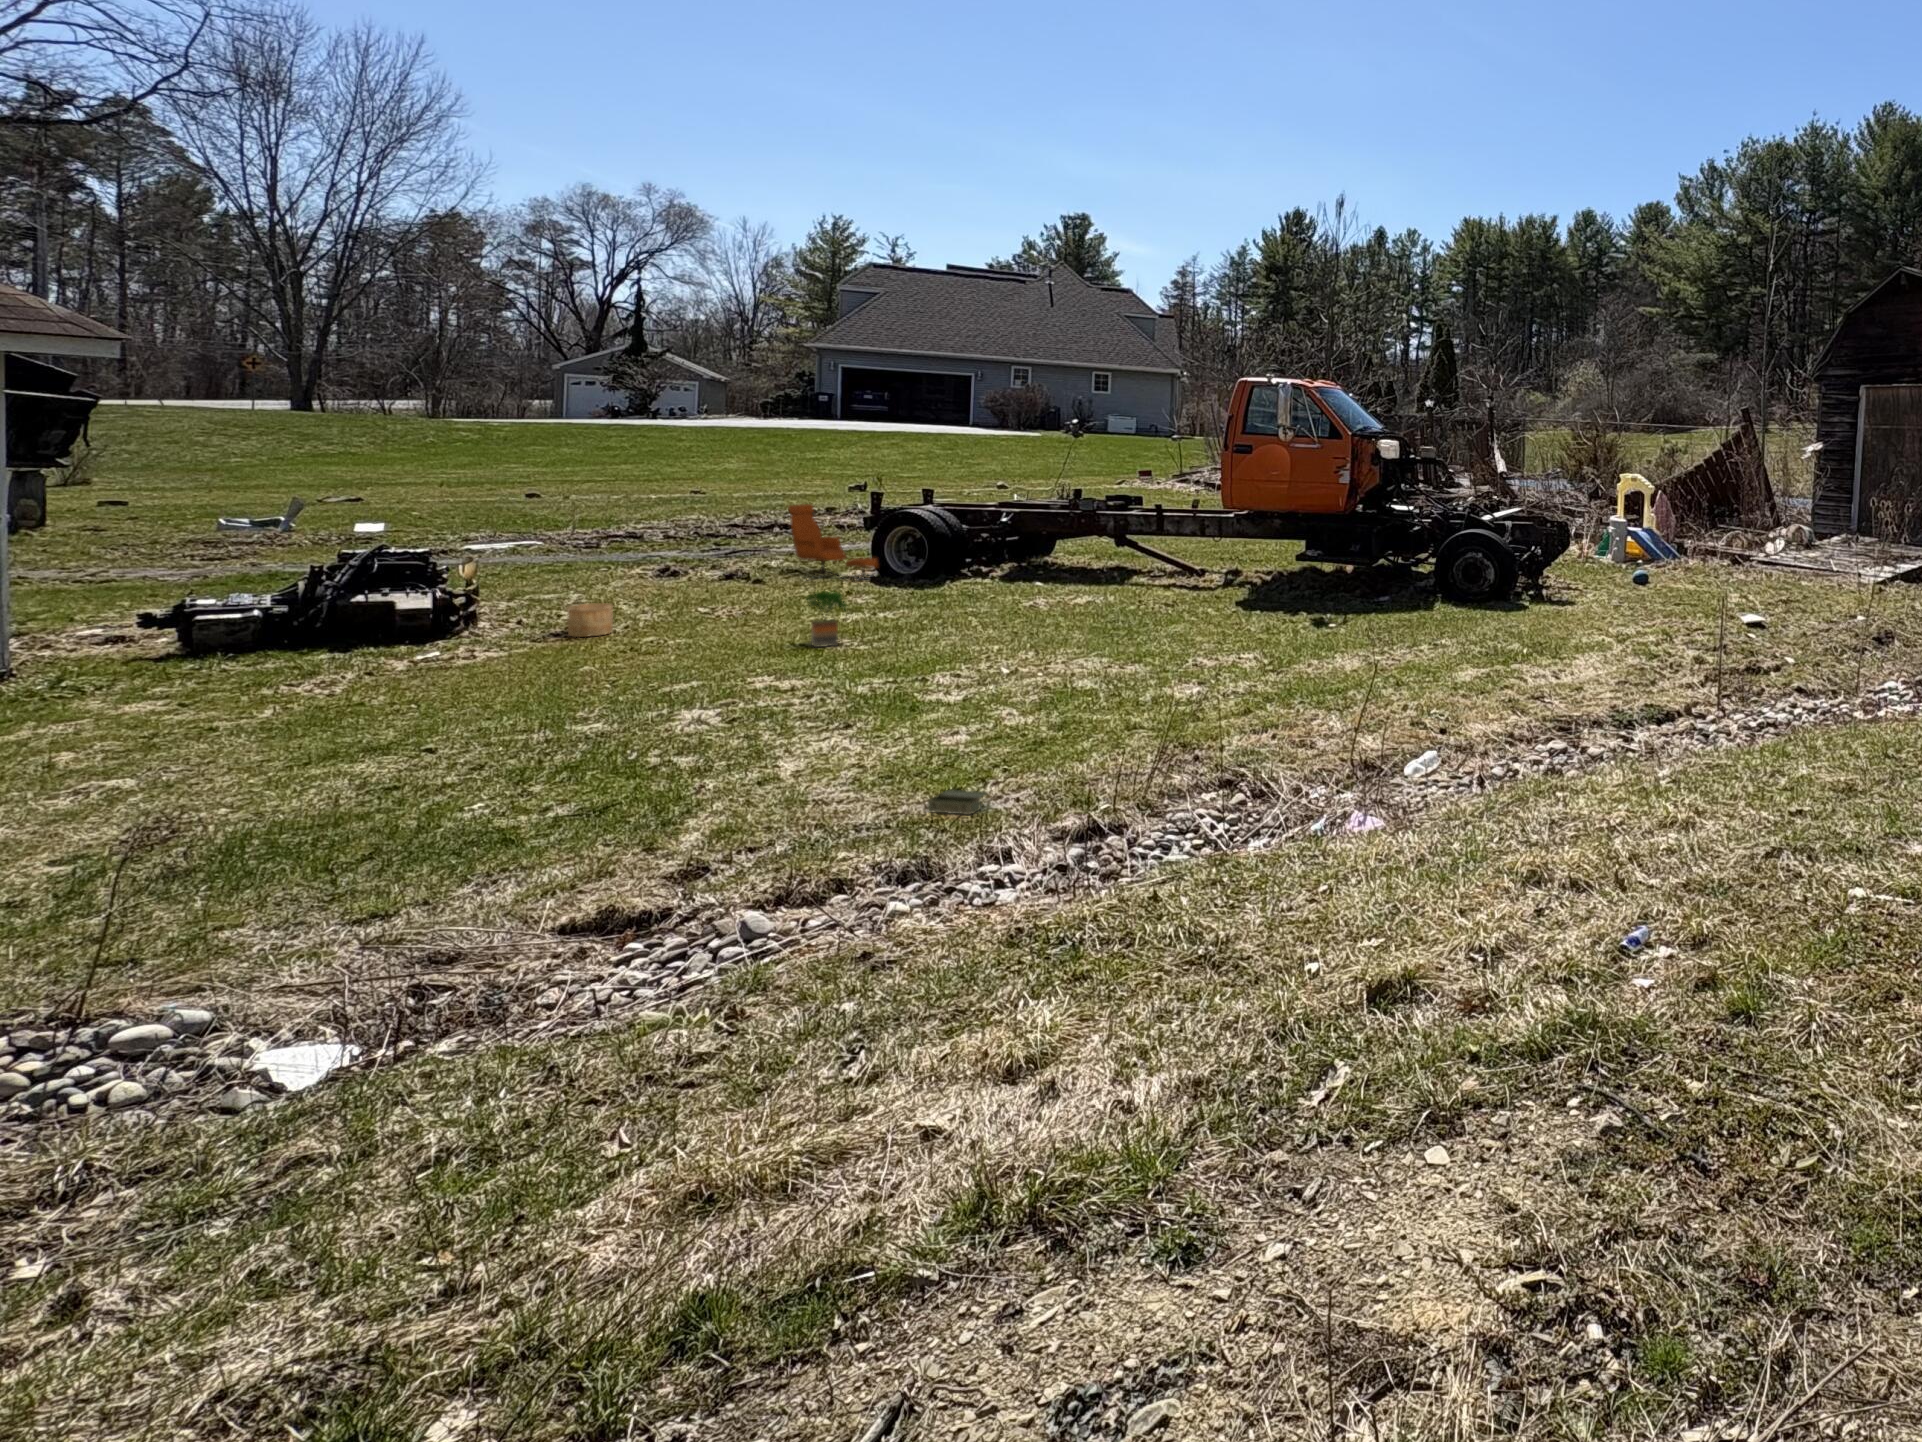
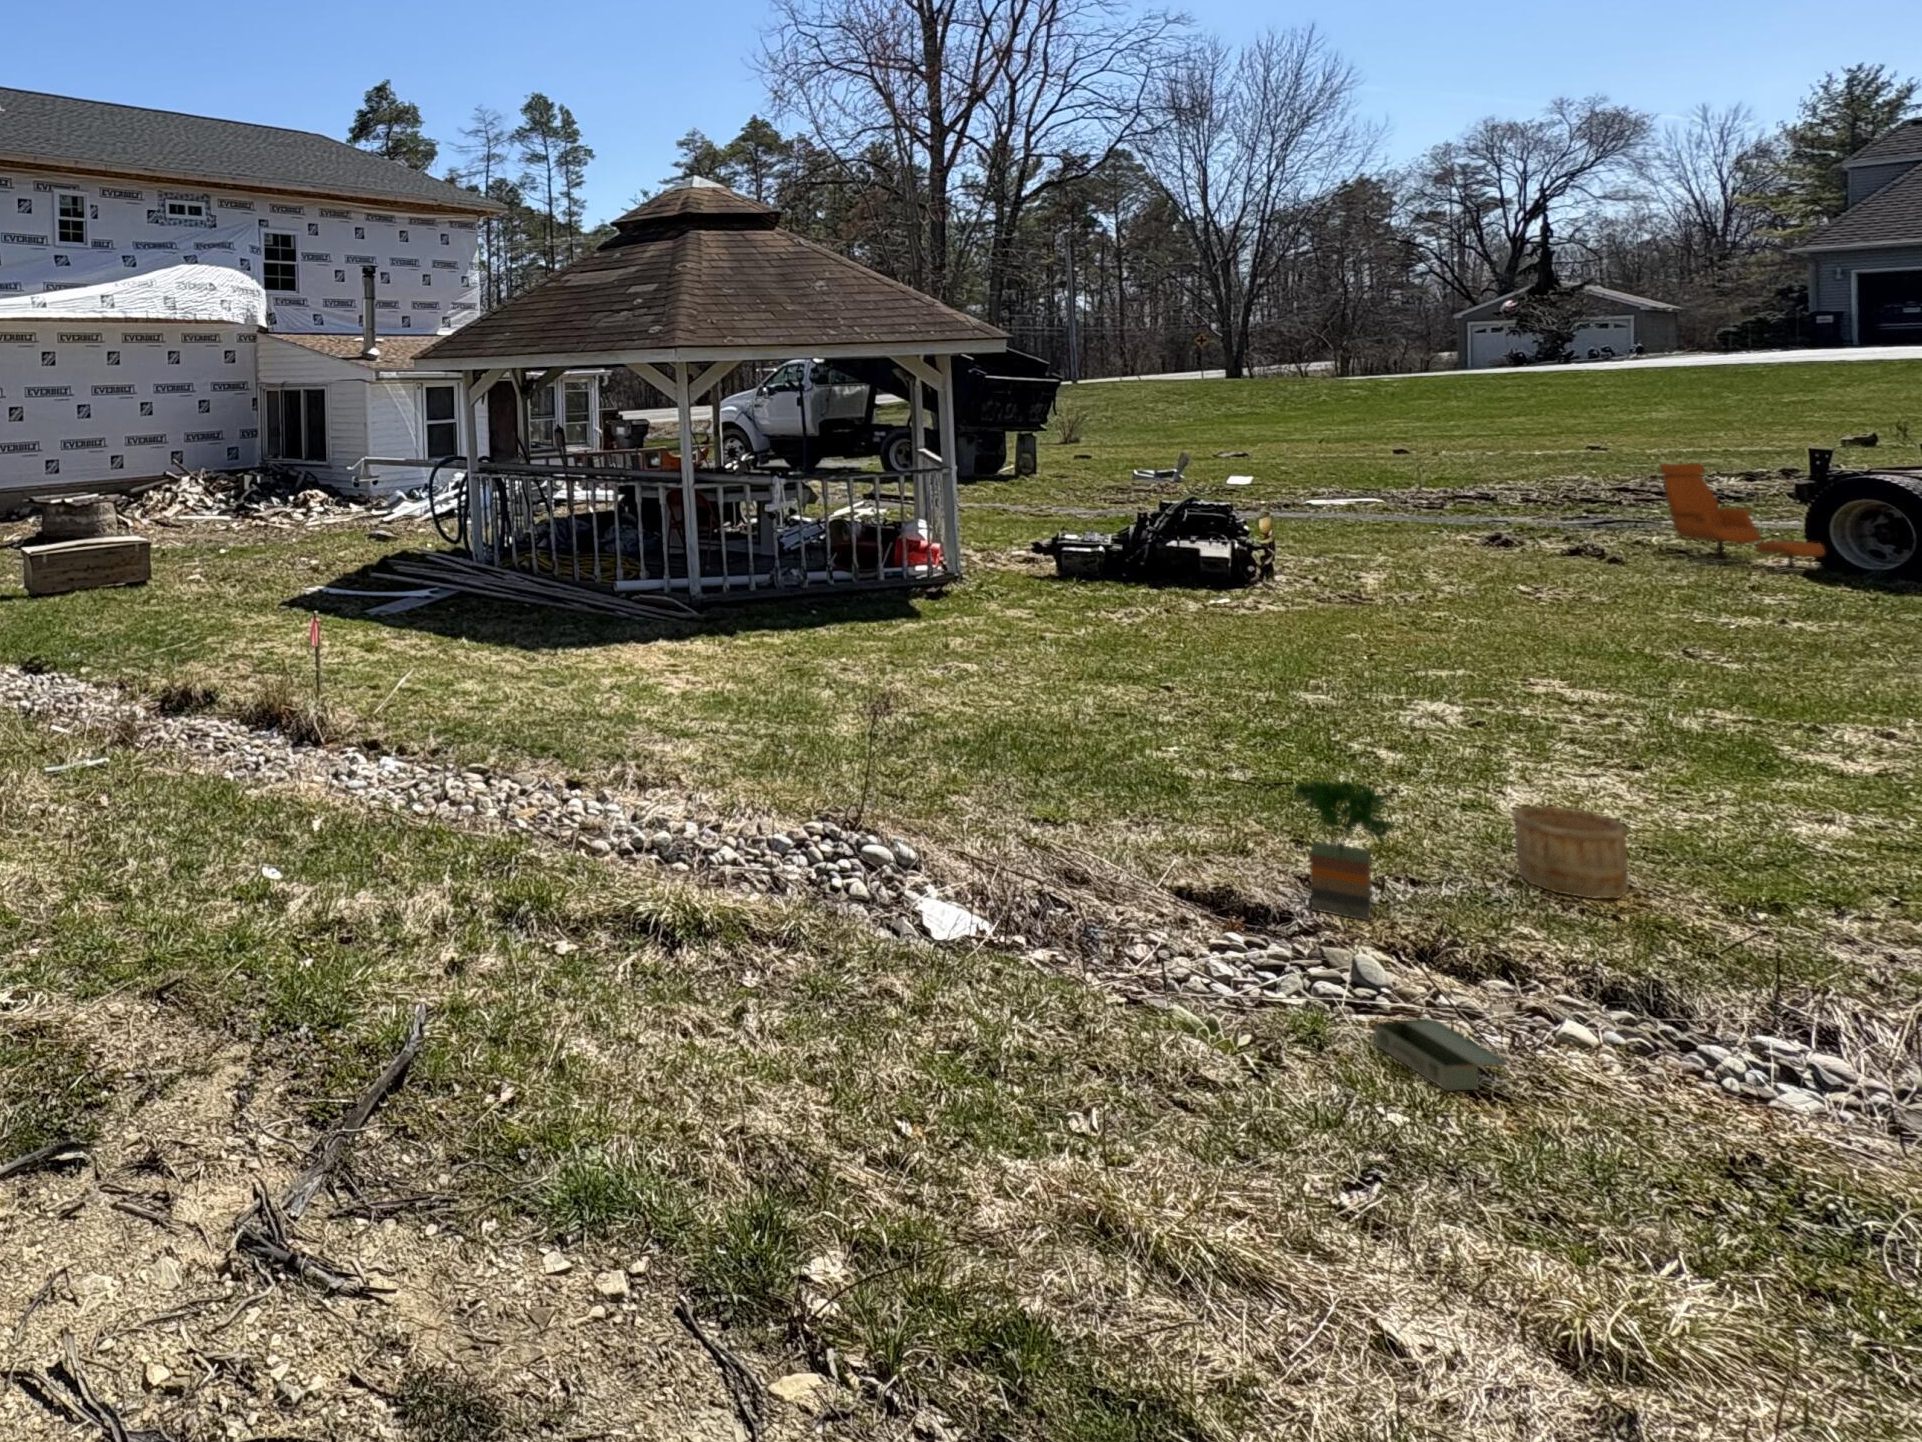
potted tree: present [806,592,846,647] -> present [1292,779,1395,921]
wooden bucket: present [567,603,613,637] -> present [1511,806,1629,898]
toolbox: present [927,789,988,815] -> present [1374,1018,1508,1091]

